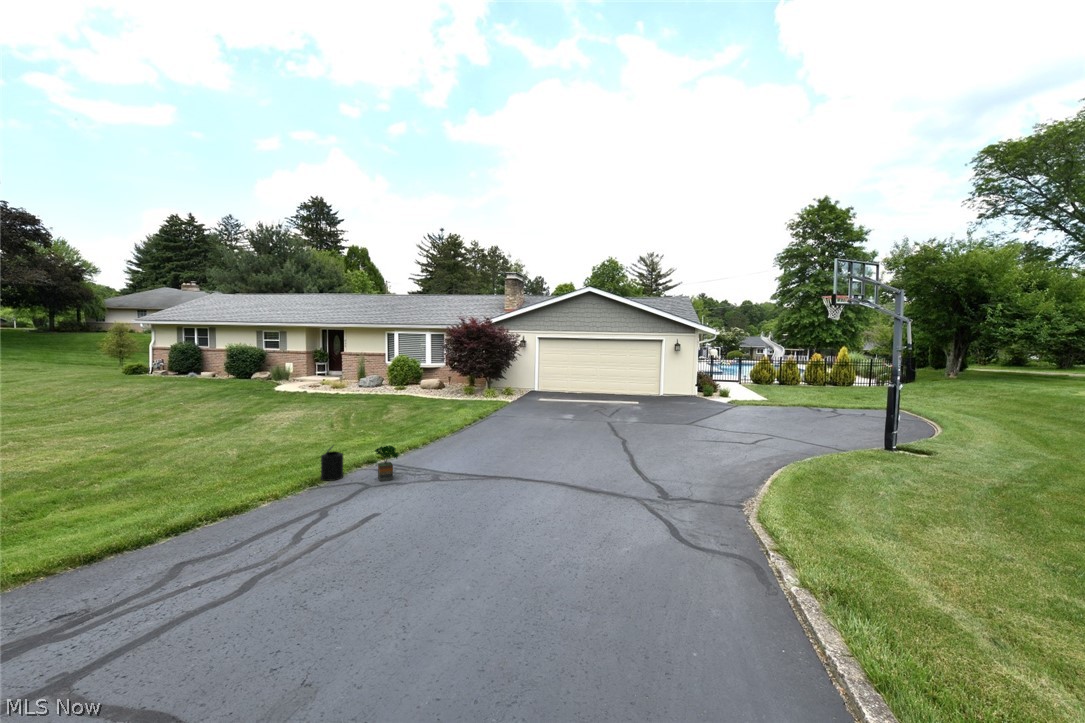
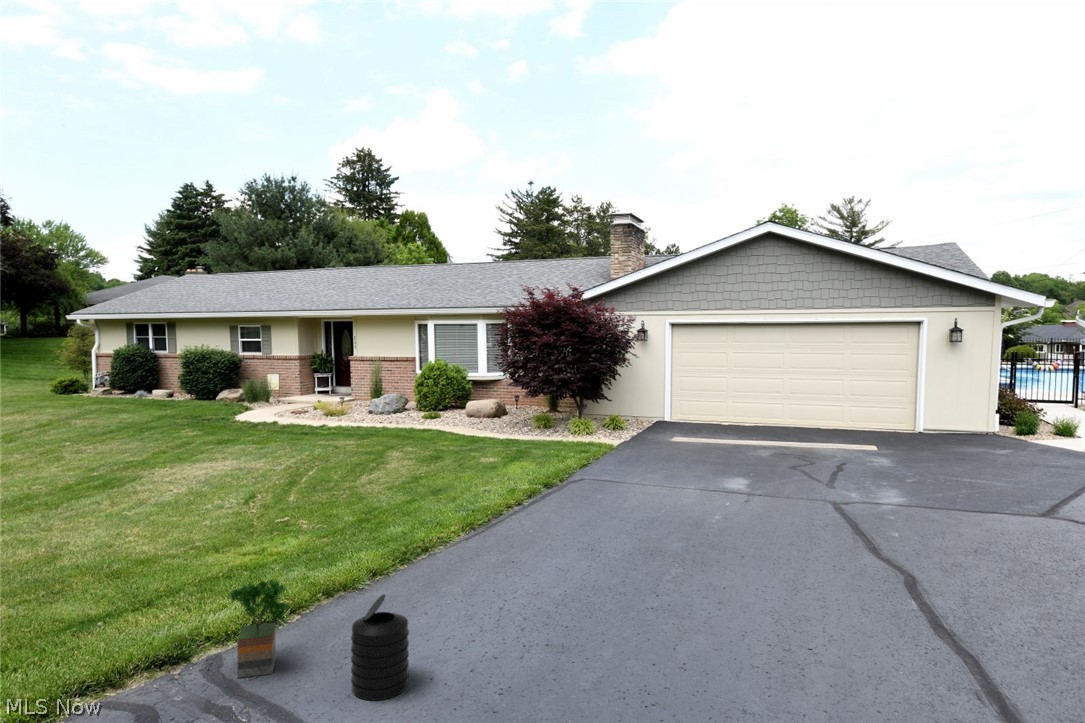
trash can: present [321,446,343,481] -> present [351,594,409,701]

